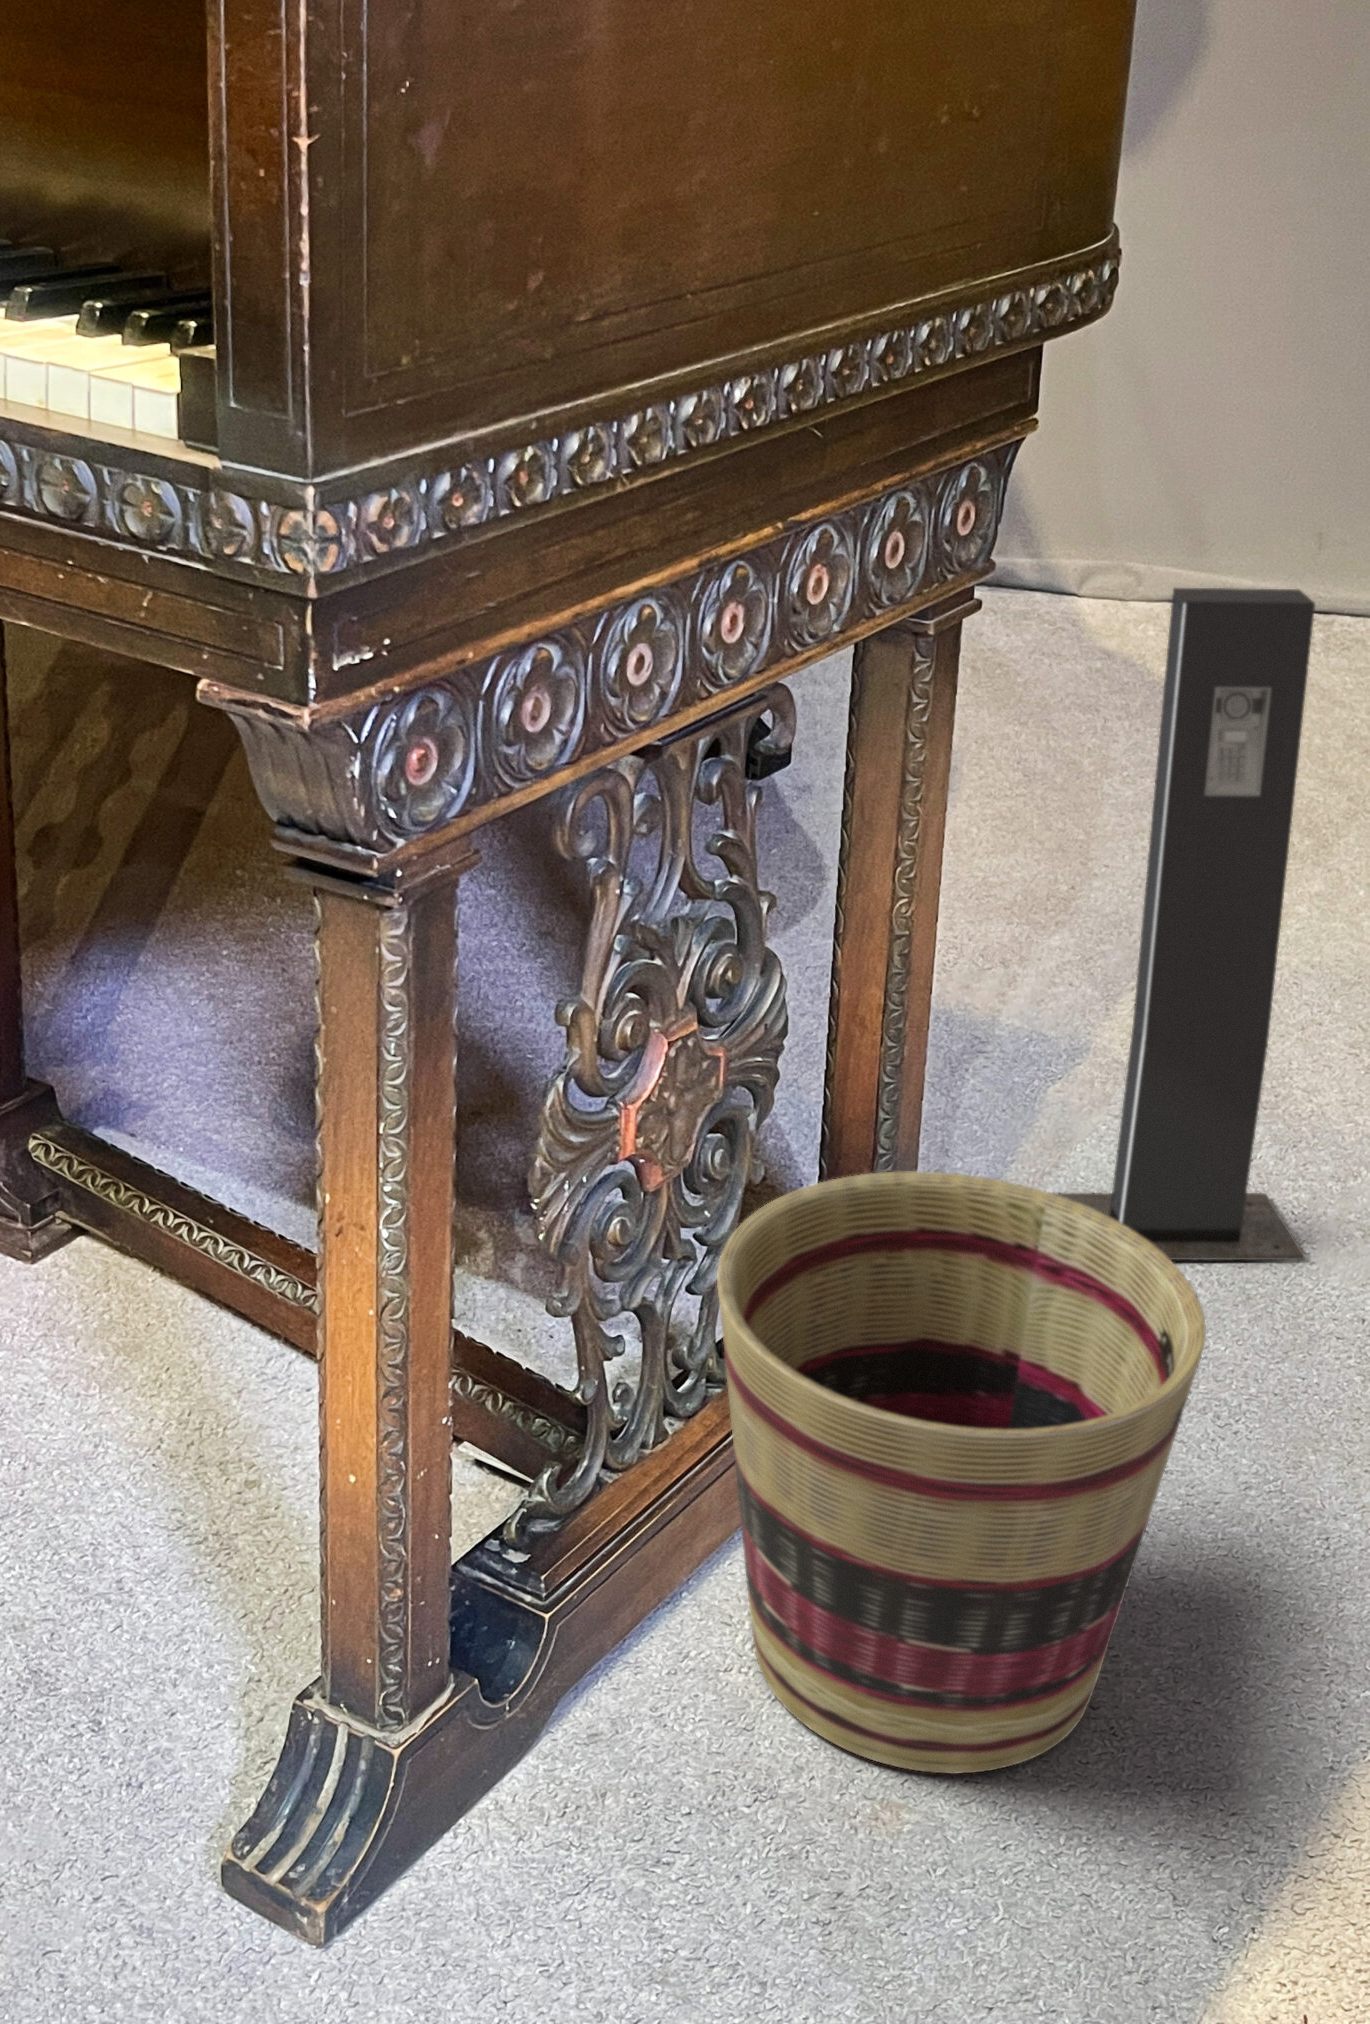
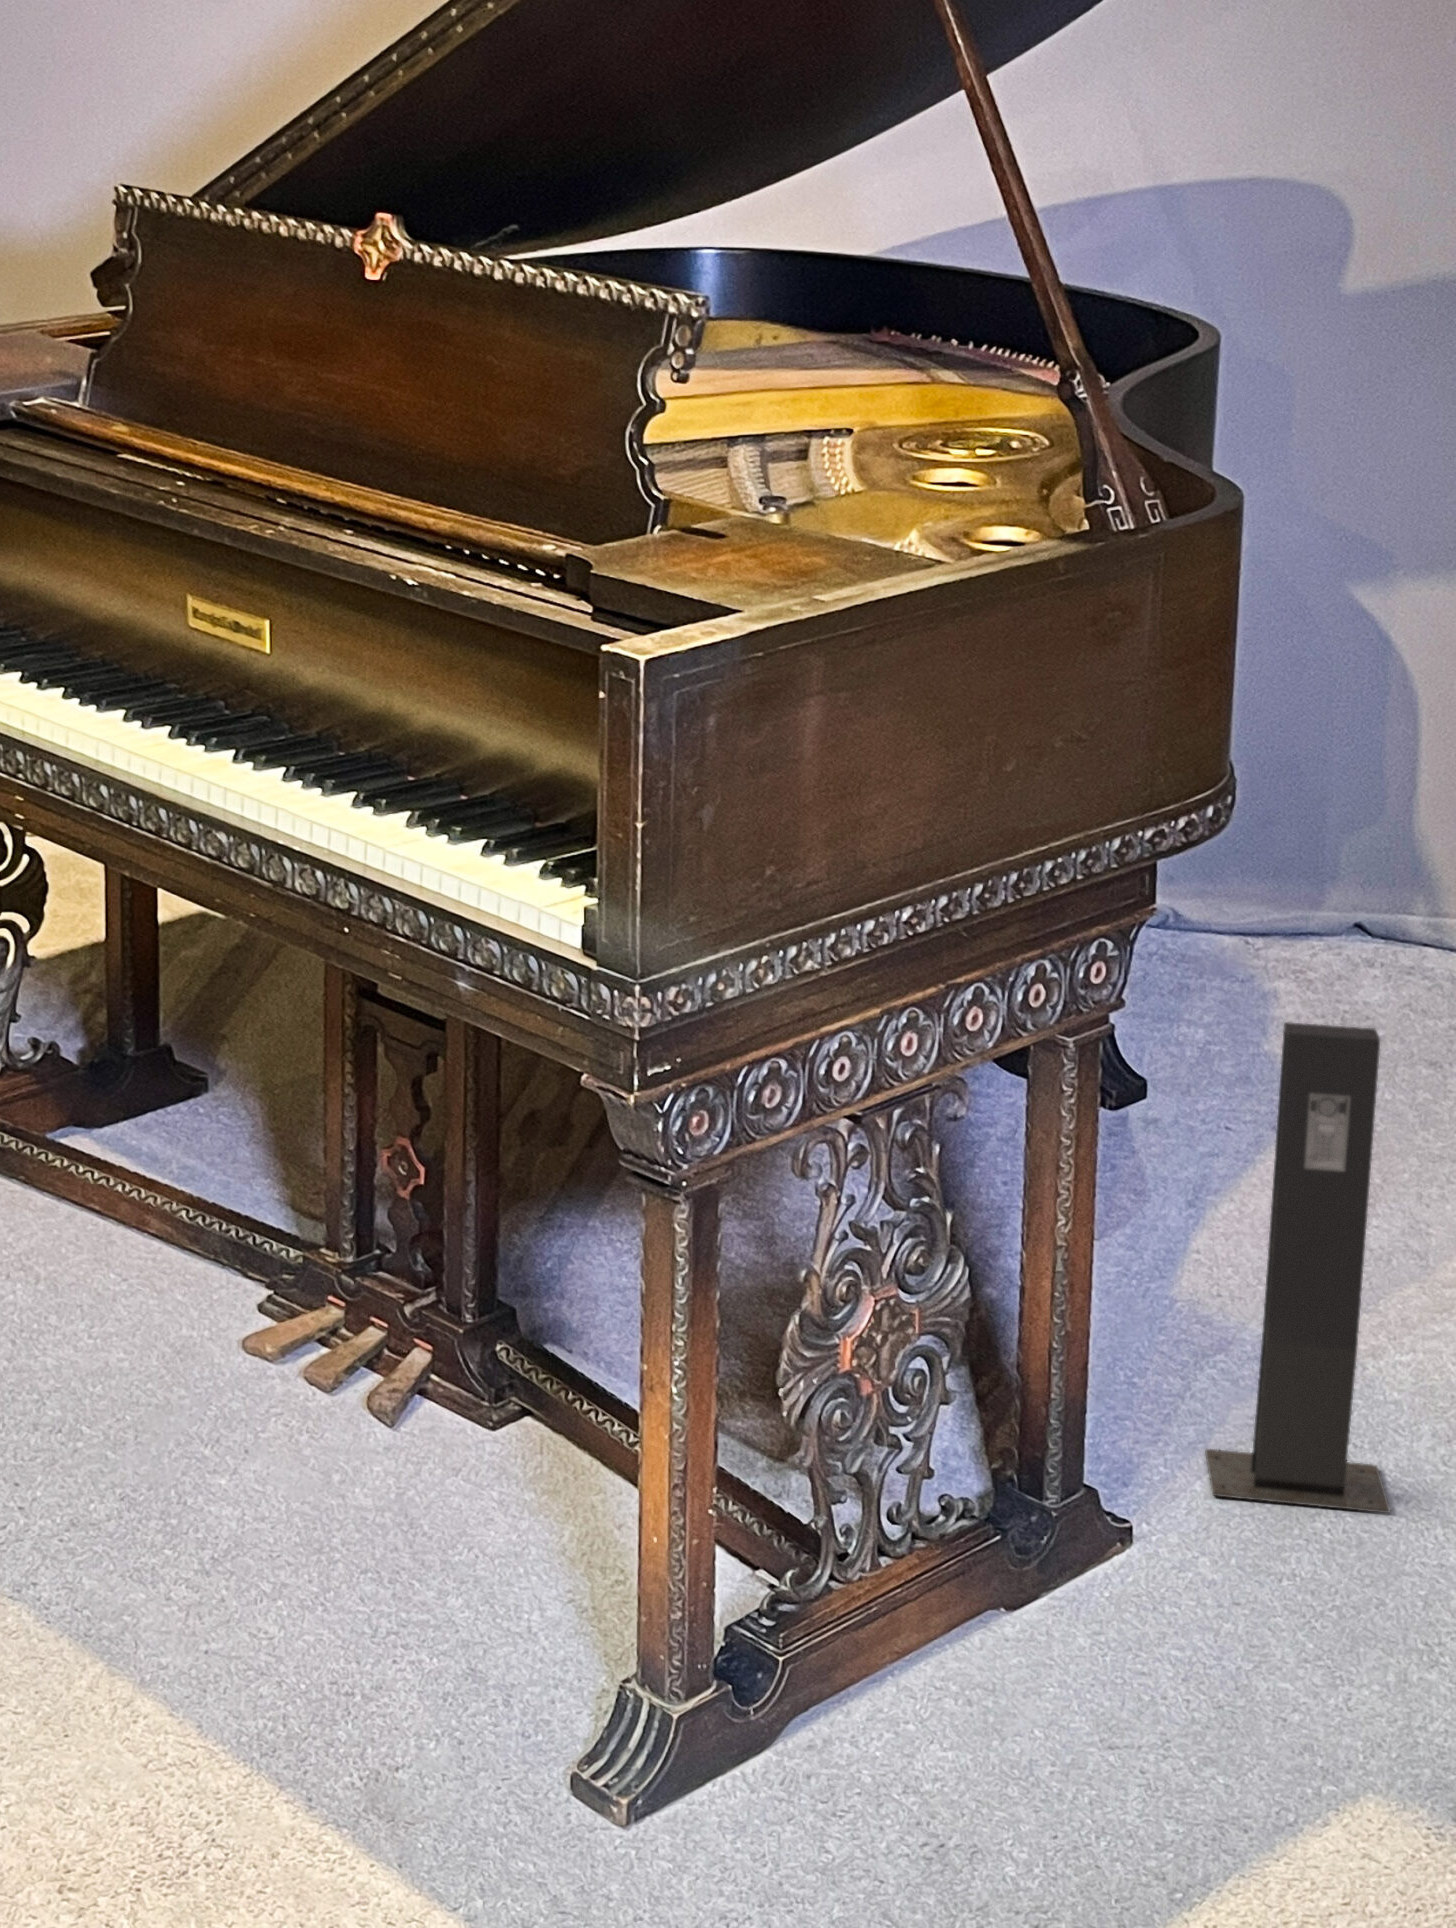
basket: present [717,1171,1206,1774] -> none [897,1401,1204,1789]

